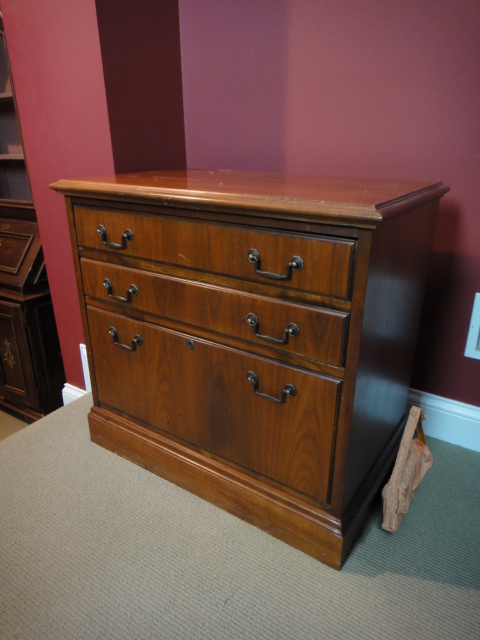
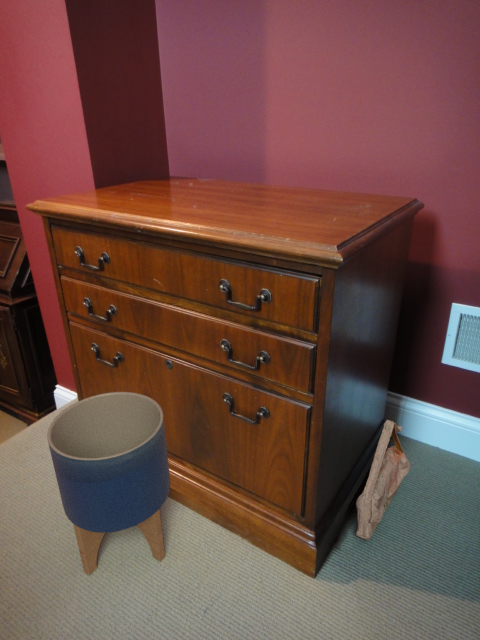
planter: none [64,374,188,566] -> present [47,392,170,575]

